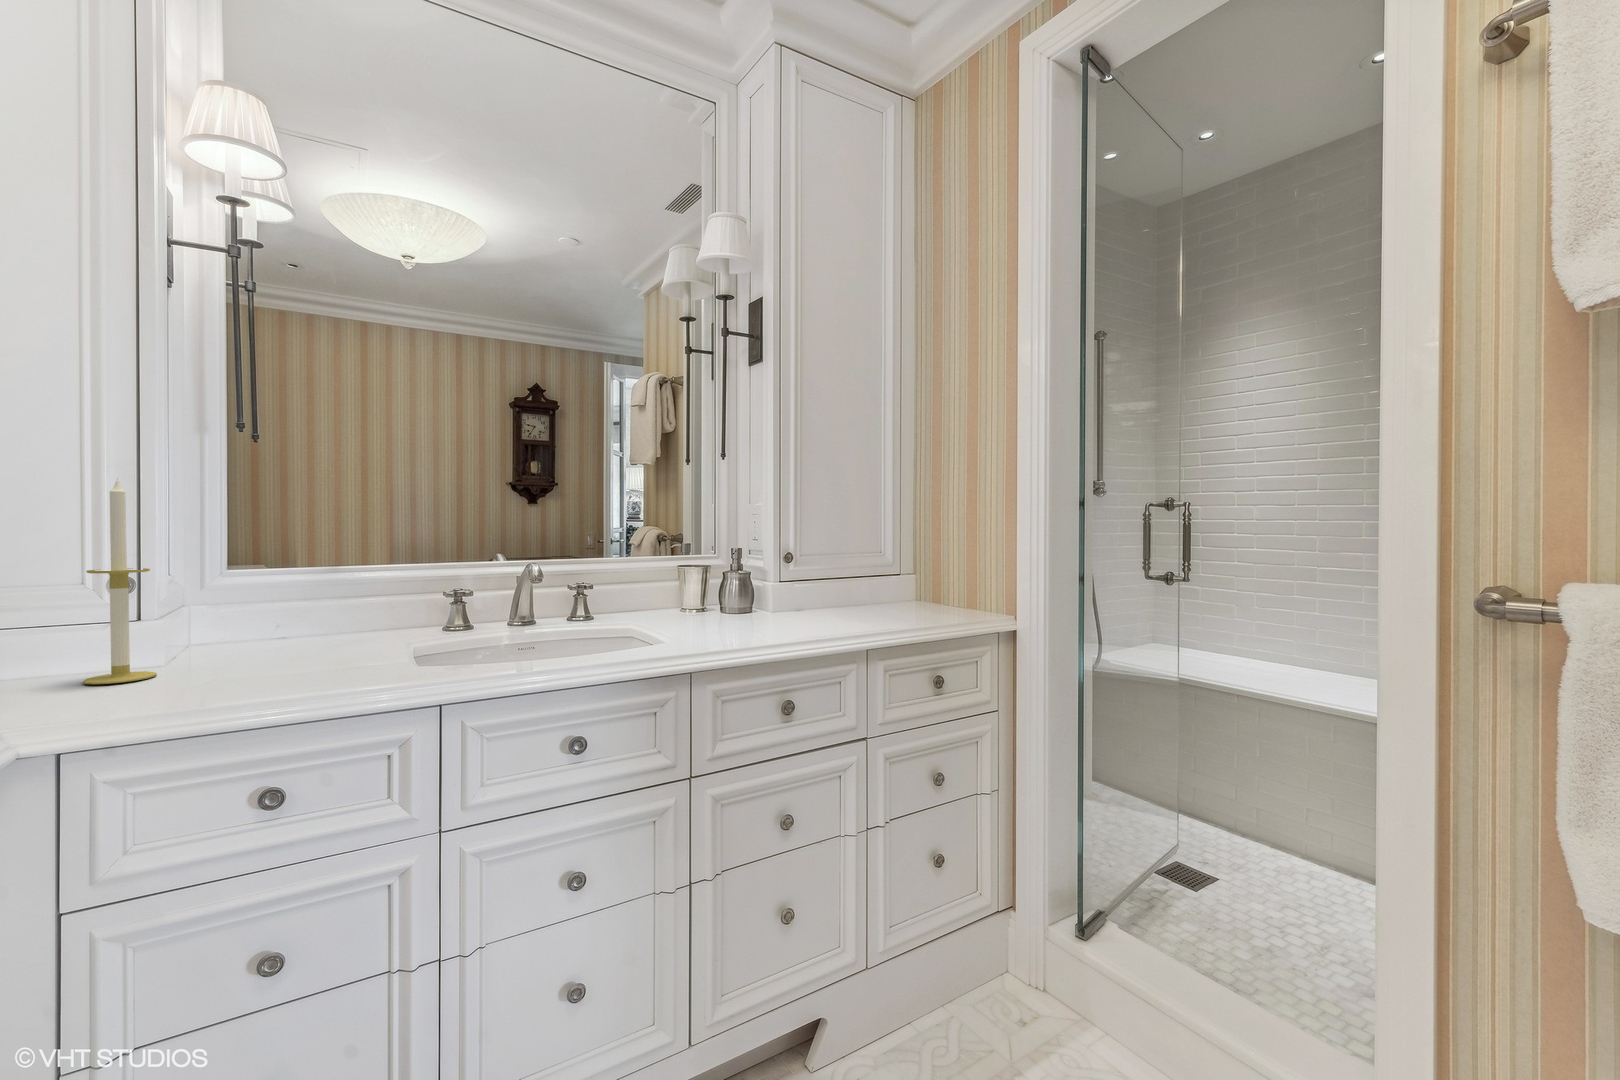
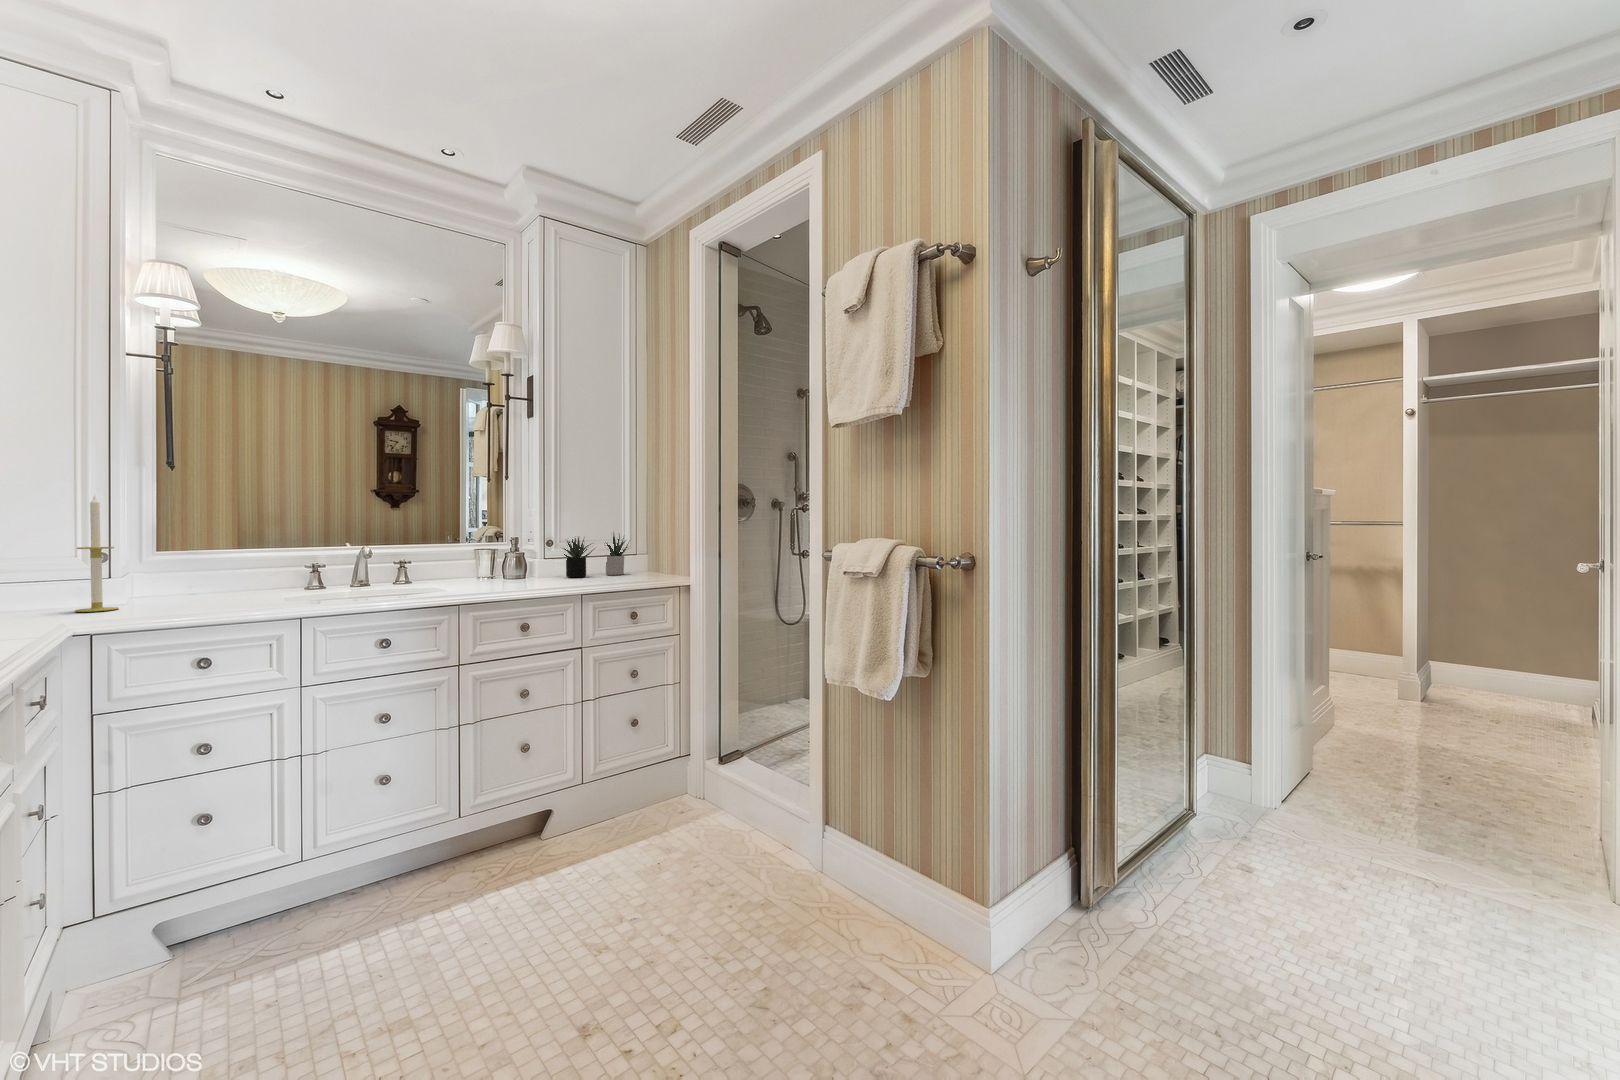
succulent plant: none [794,537,901,611] -> present [564,533,629,577]

